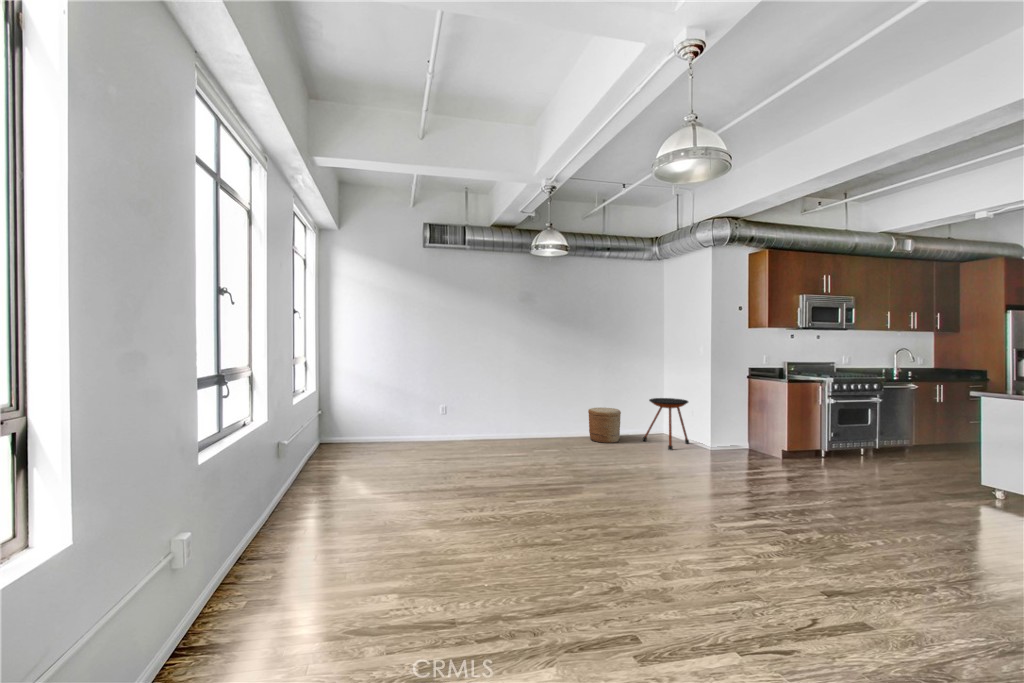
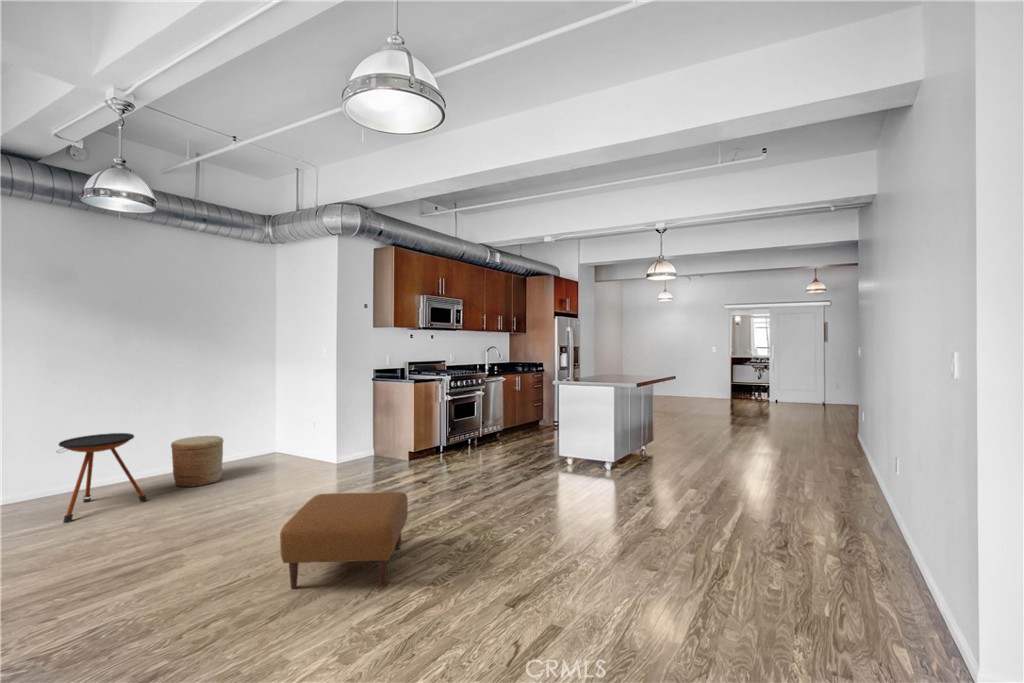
side table: present [643,398,689,450] -> present [57,433,147,523]
ottoman: none [633,457,747,543] -> present [280,492,408,589]

